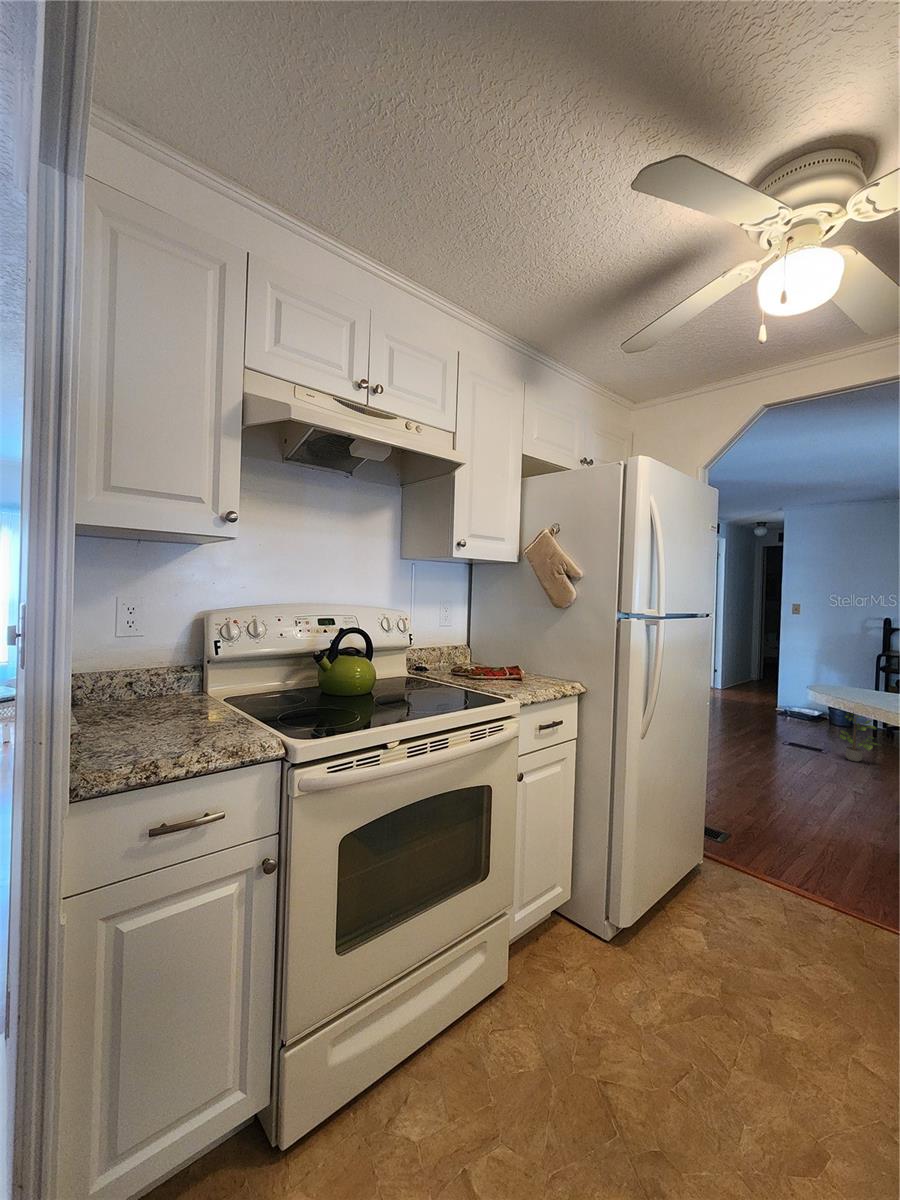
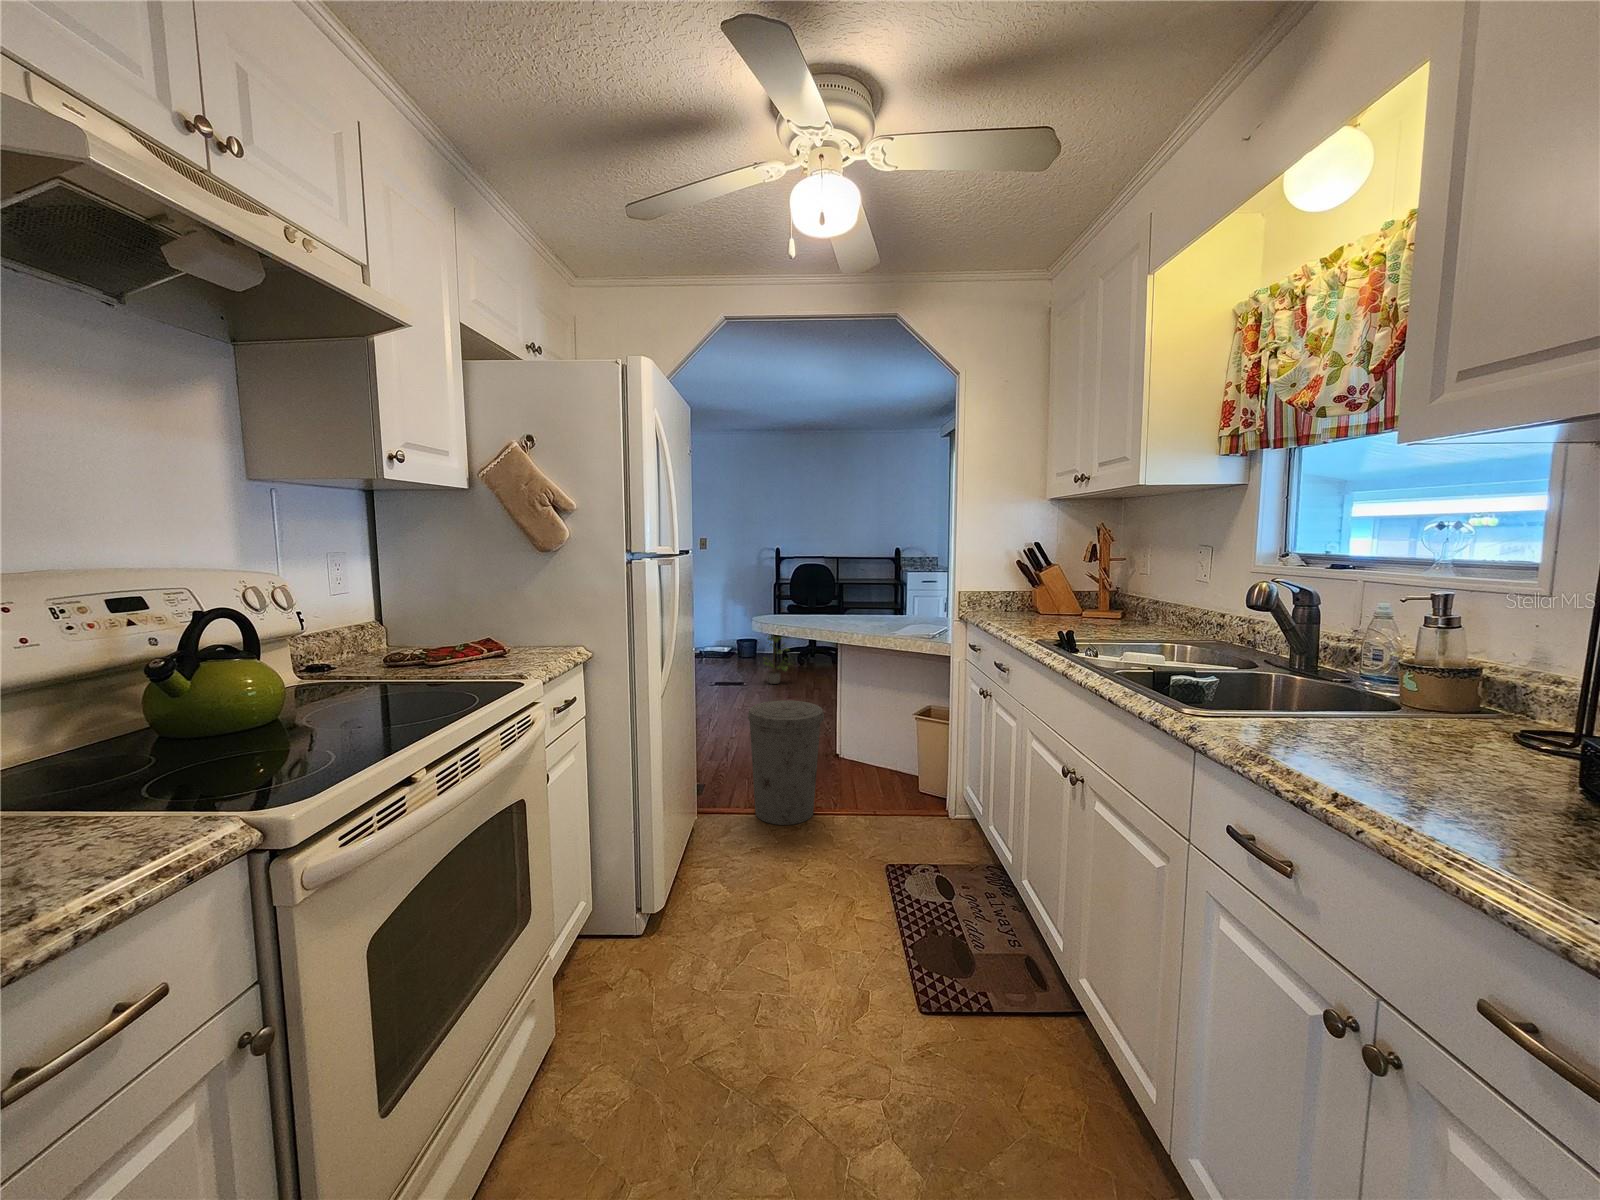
trash can: none [765,772,862,913] -> present [748,700,824,825]

